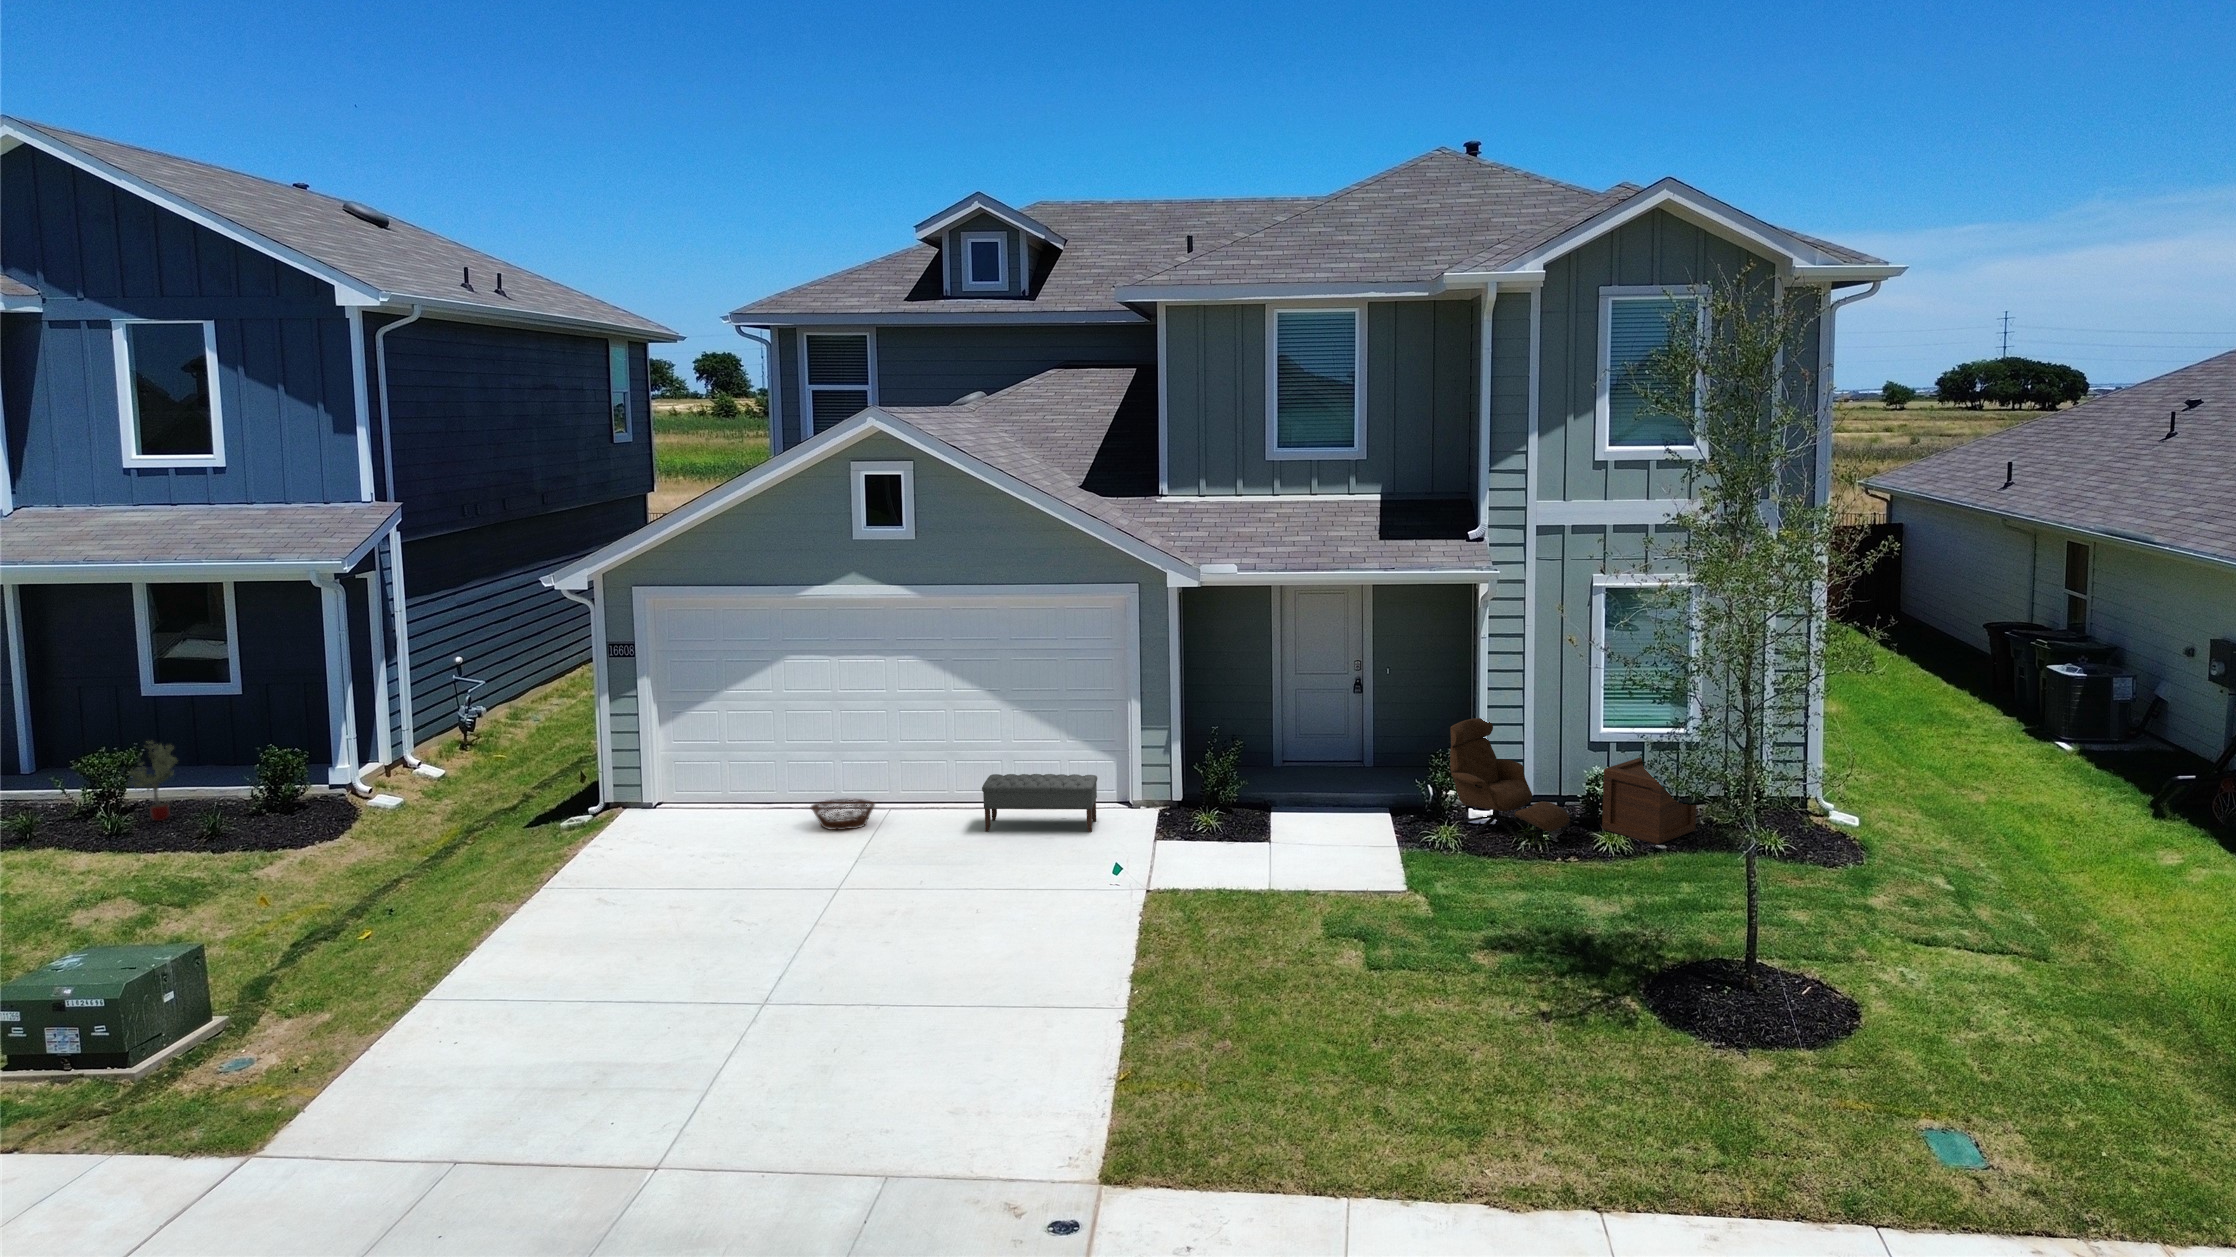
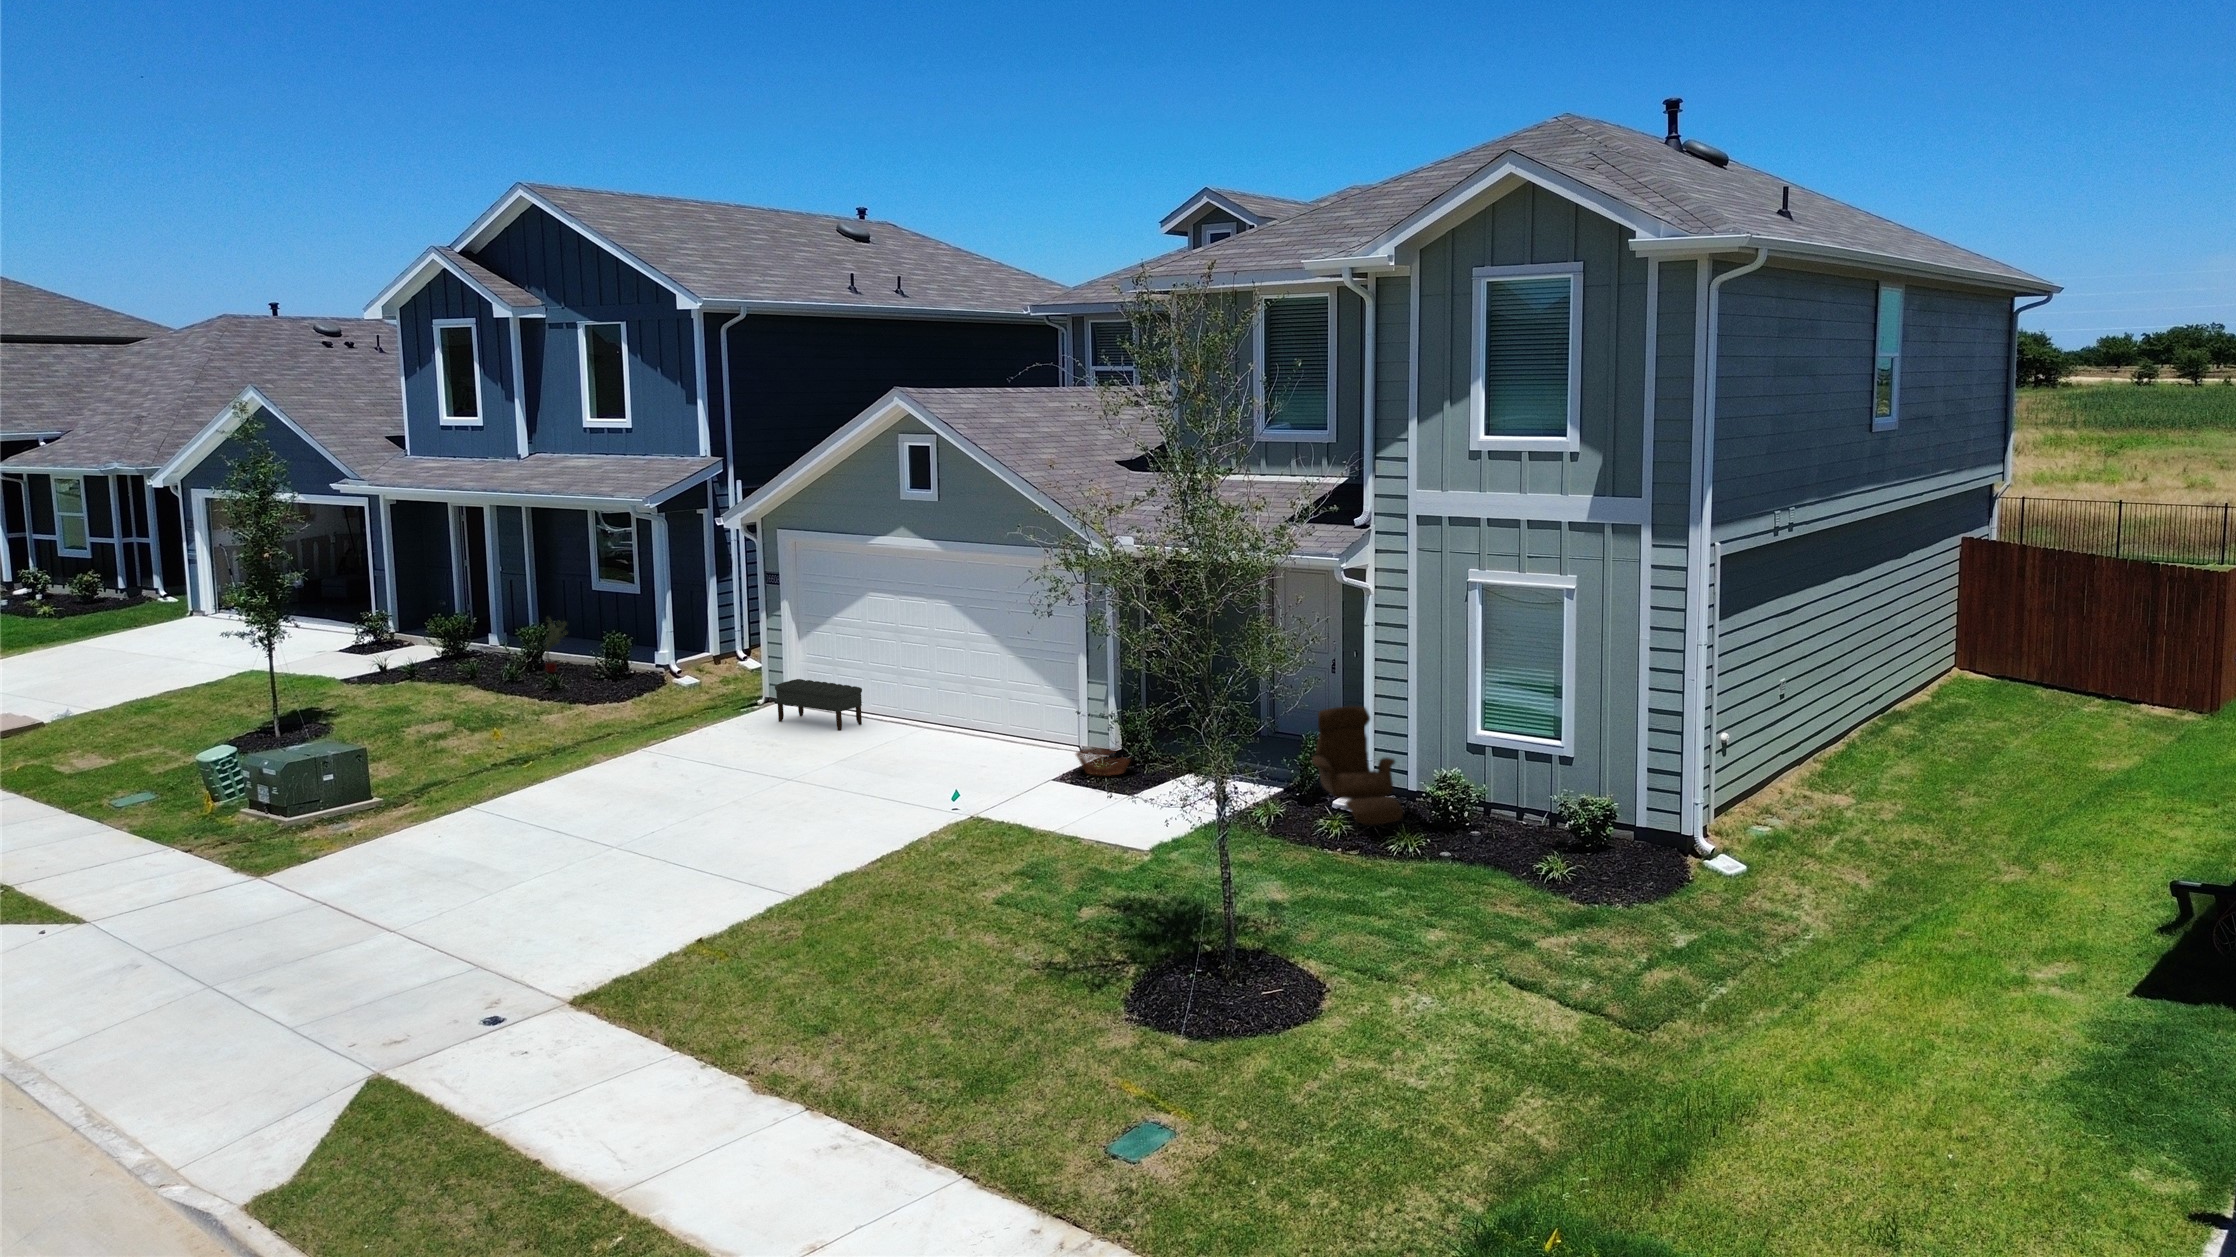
wooden crate: present [1602,757,1696,844] -> none [1447,768,1537,856]
bench: present [982,774,1097,832] -> present [775,679,862,731]
basket: present [811,799,875,830] -> present [1076,748,1132,776]

